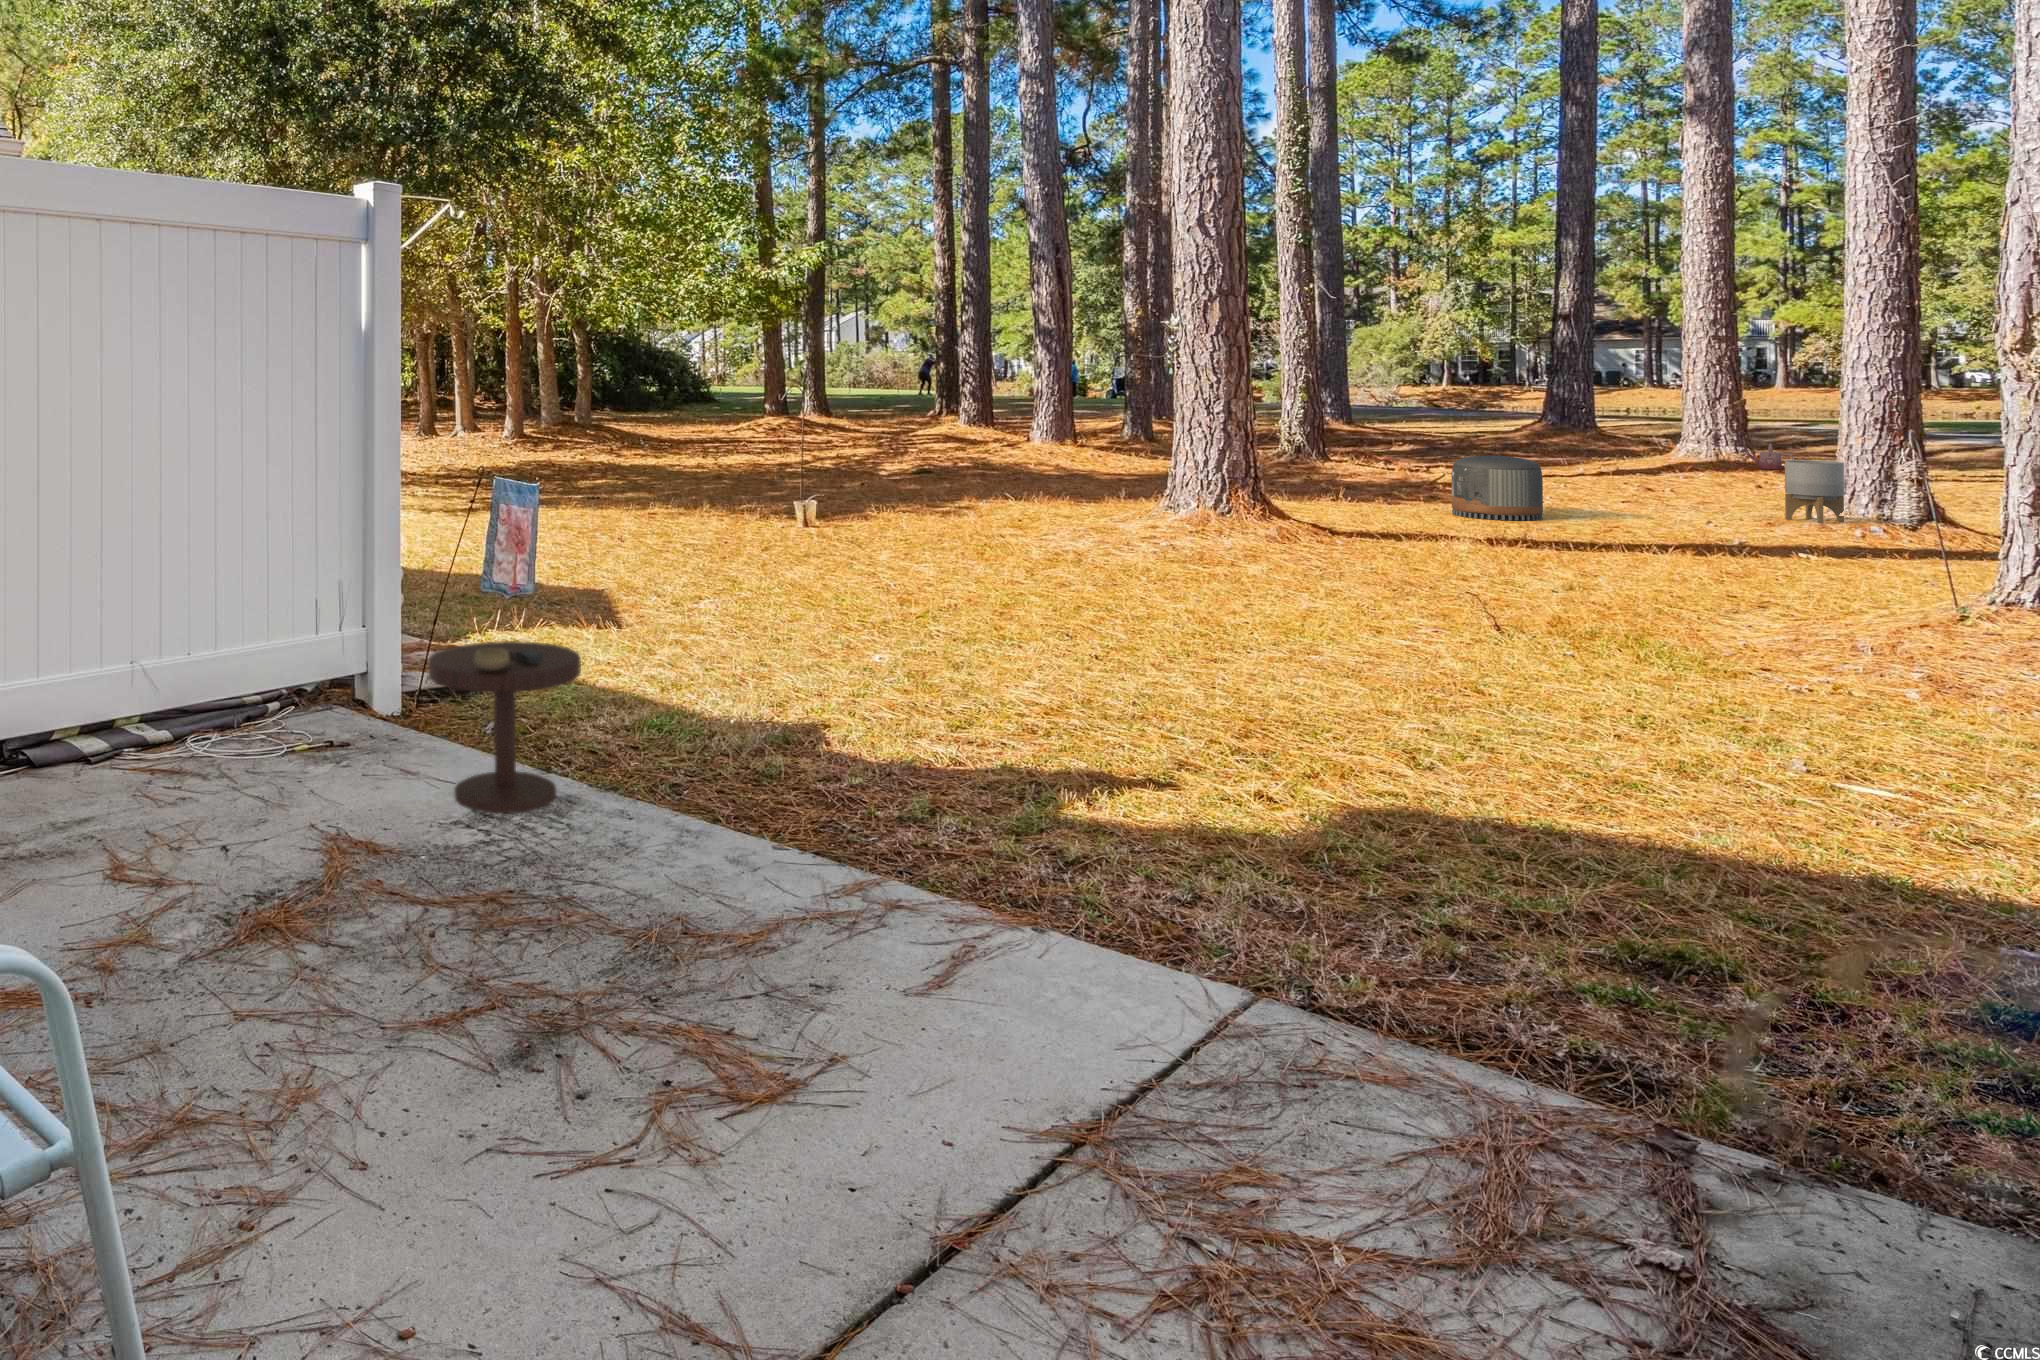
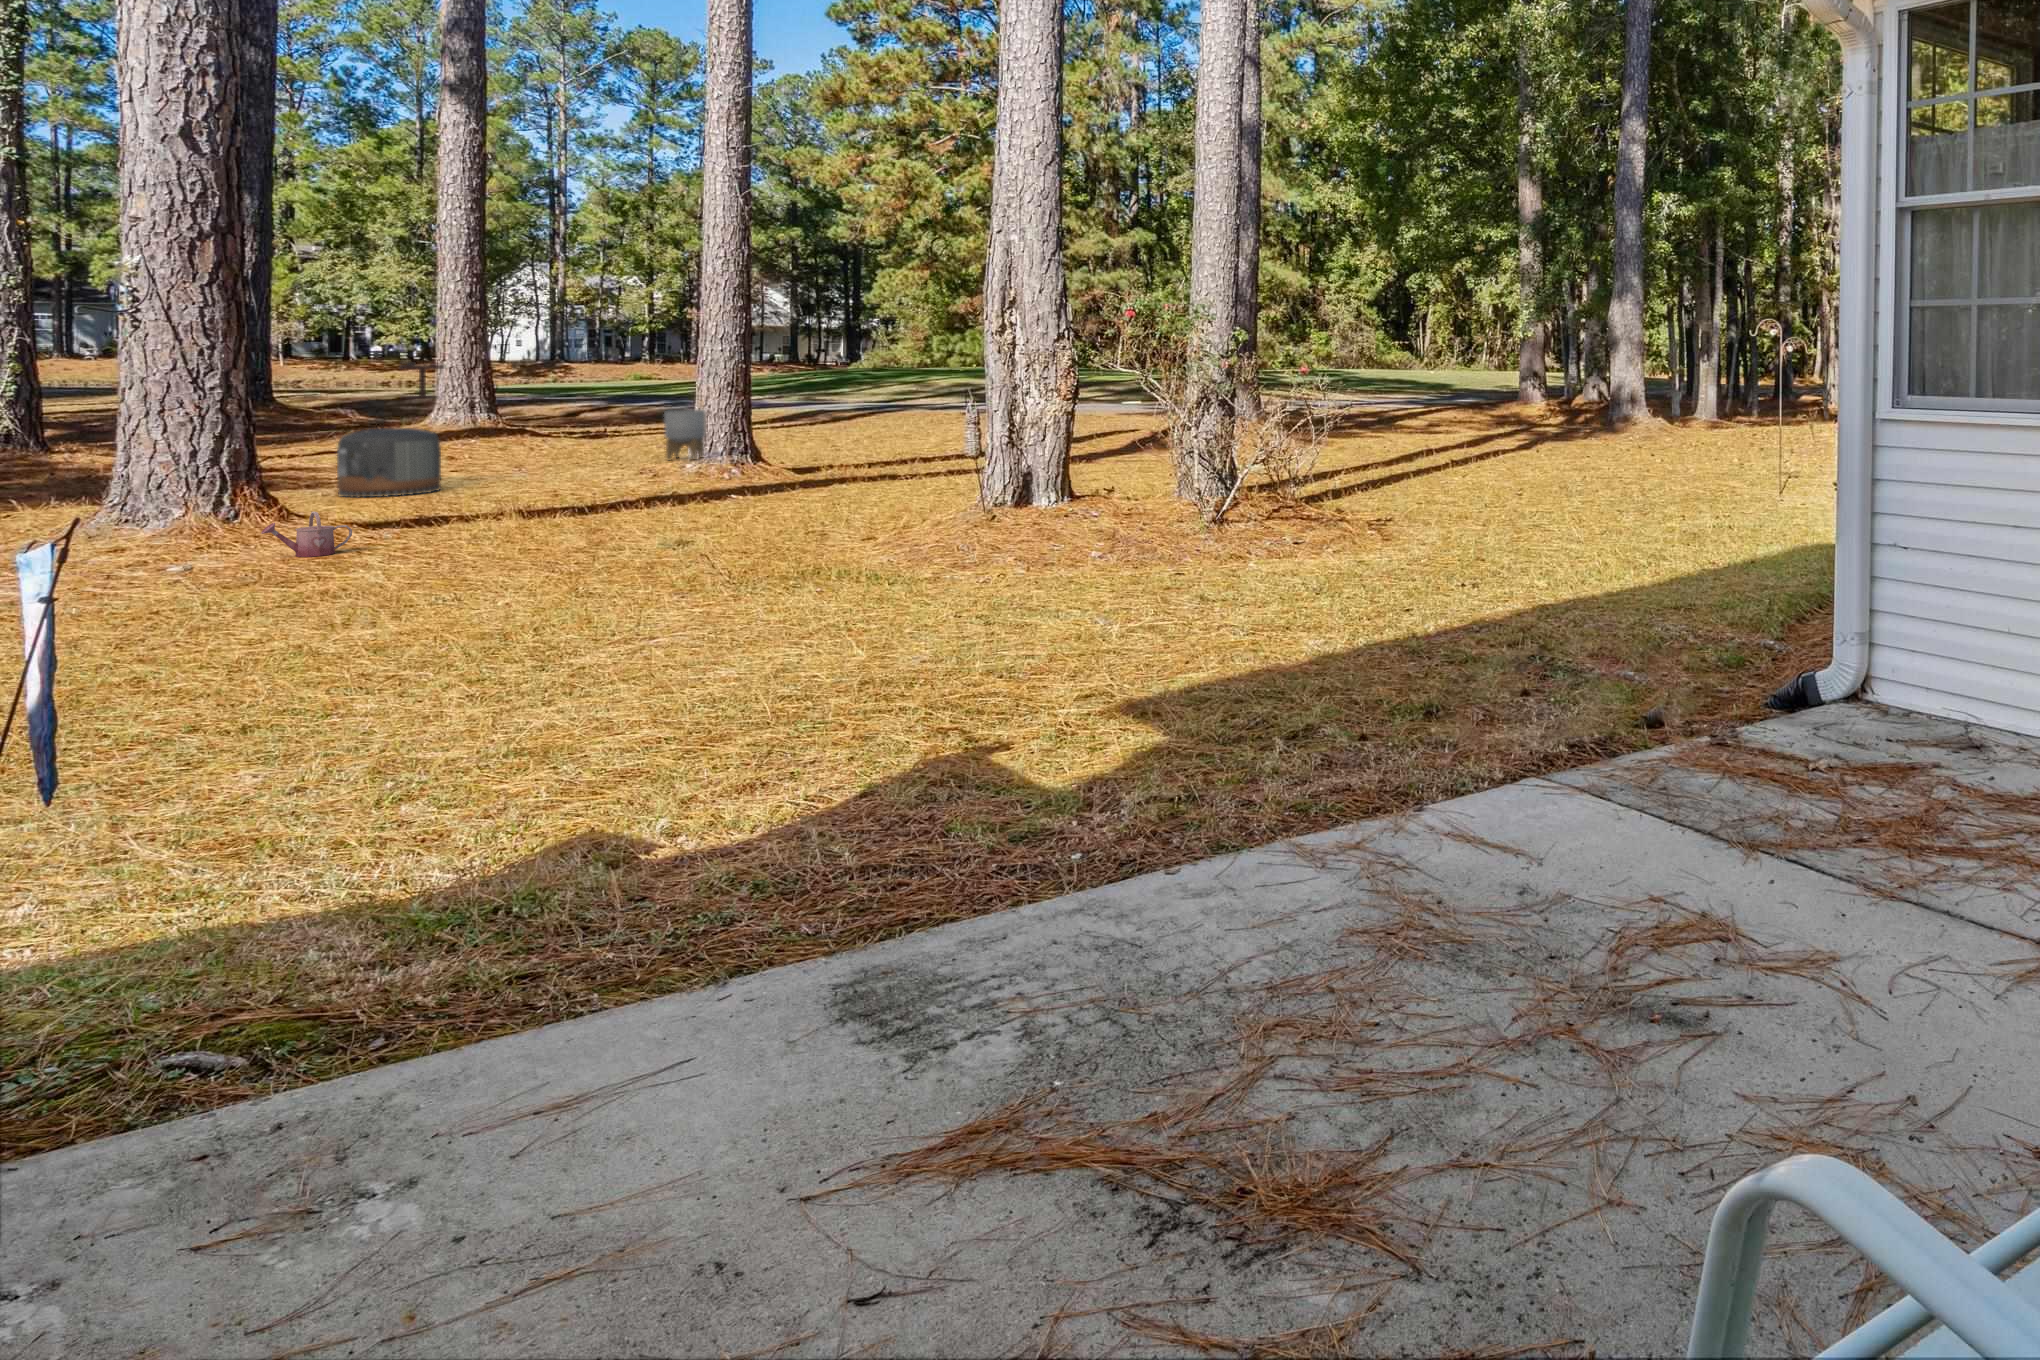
watering can: present [1740,444,1793,469] -> present [261,512,352,557]
side table: present [429,641,581,814] -> present [400,360,445,399]

